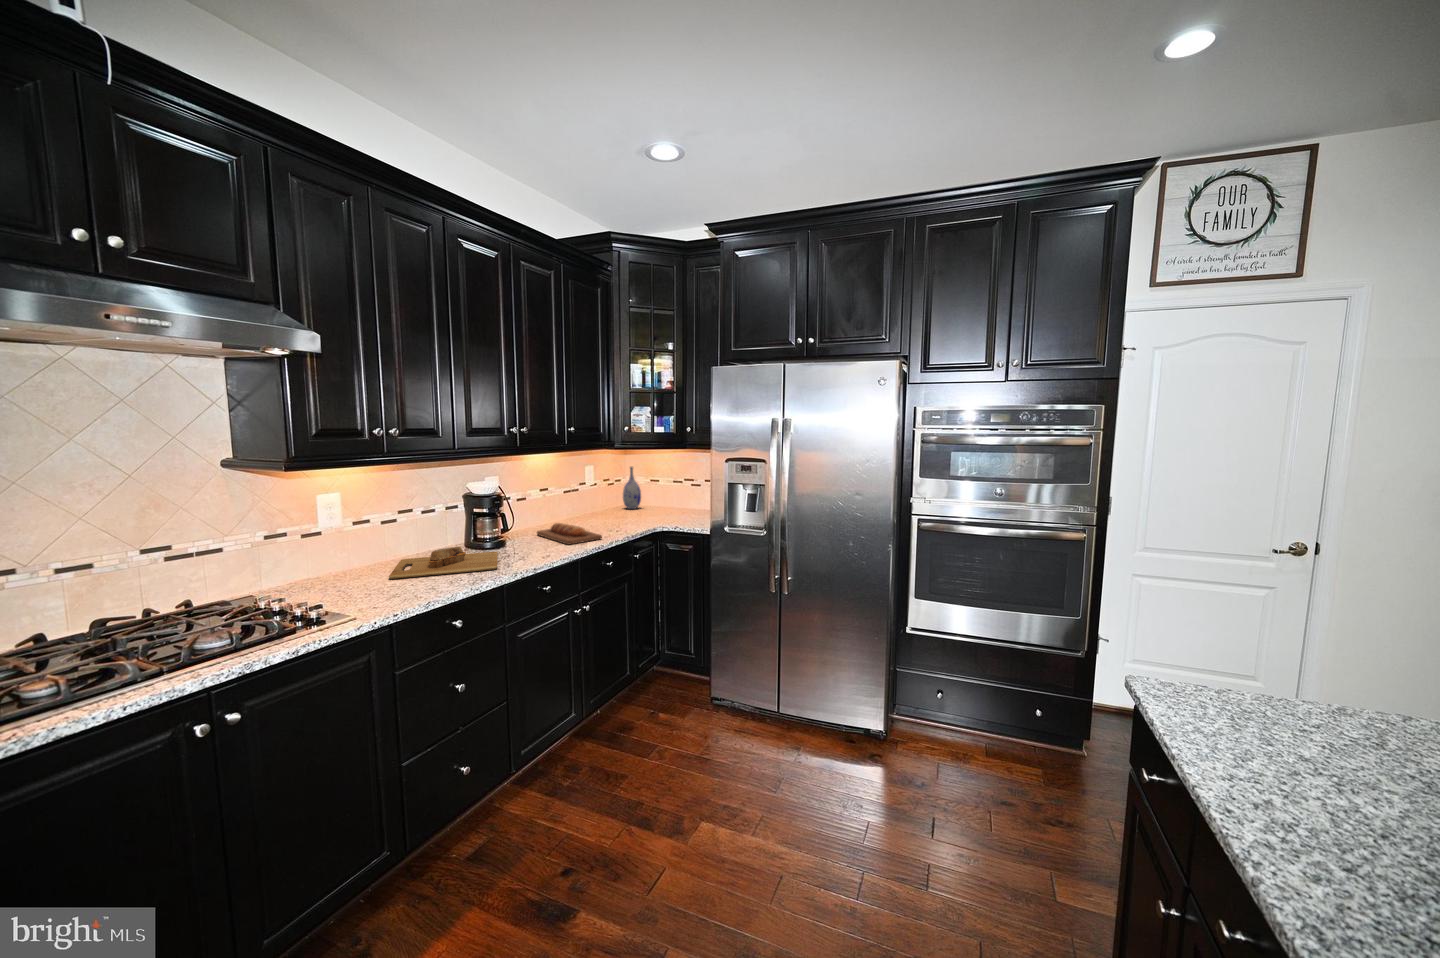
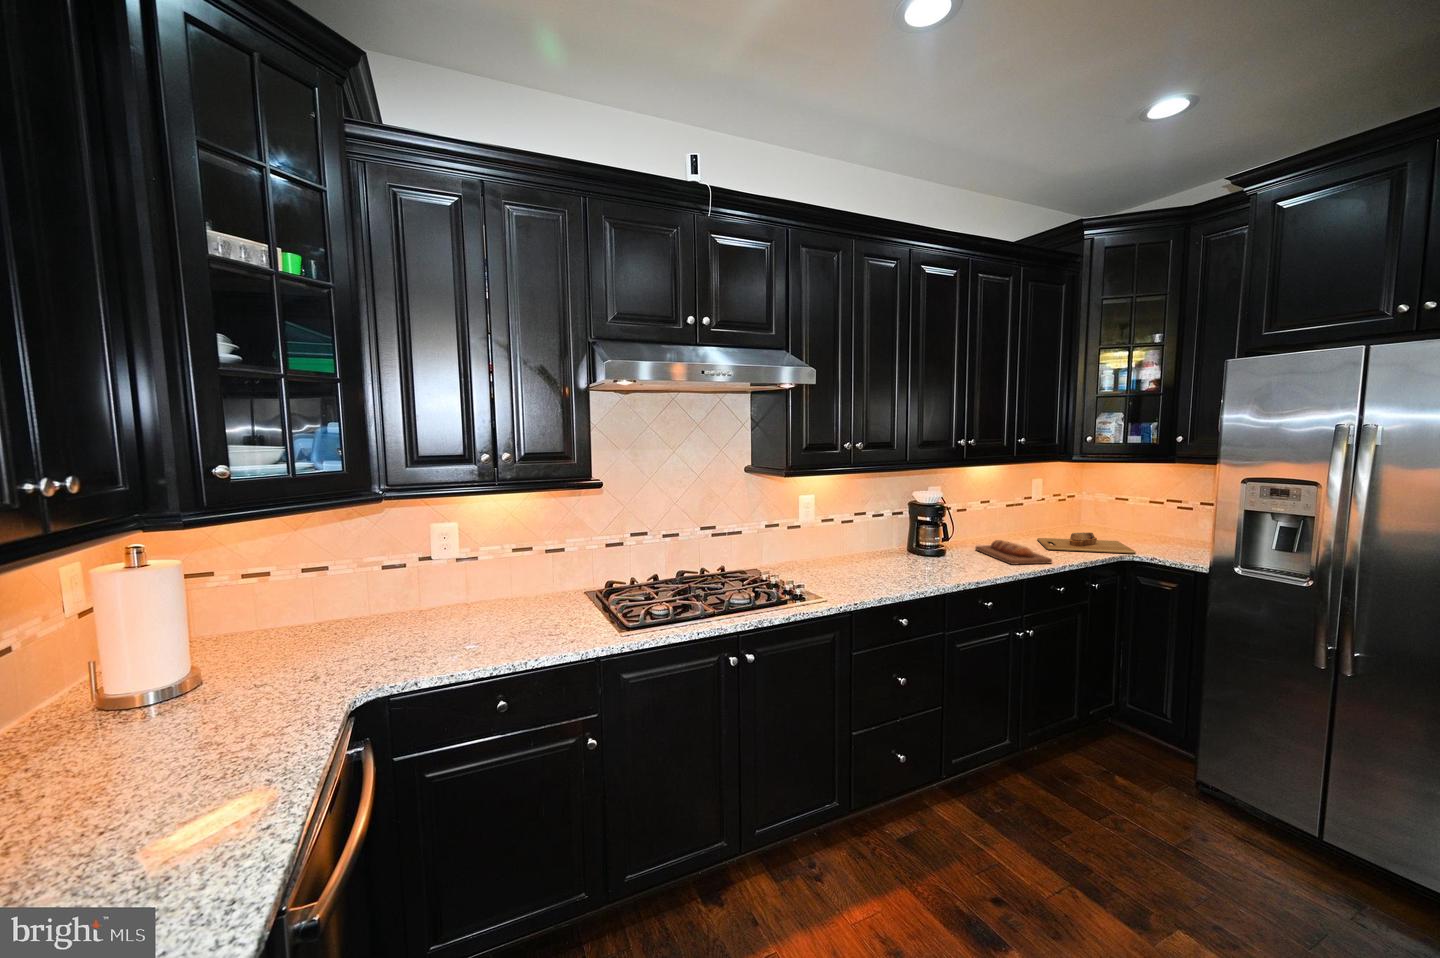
vase: present [623,467,641,509] -> none [1079,482,1104,533]
cutting board: present [389,547,498,579] -> present [1037,532,1136,554]

